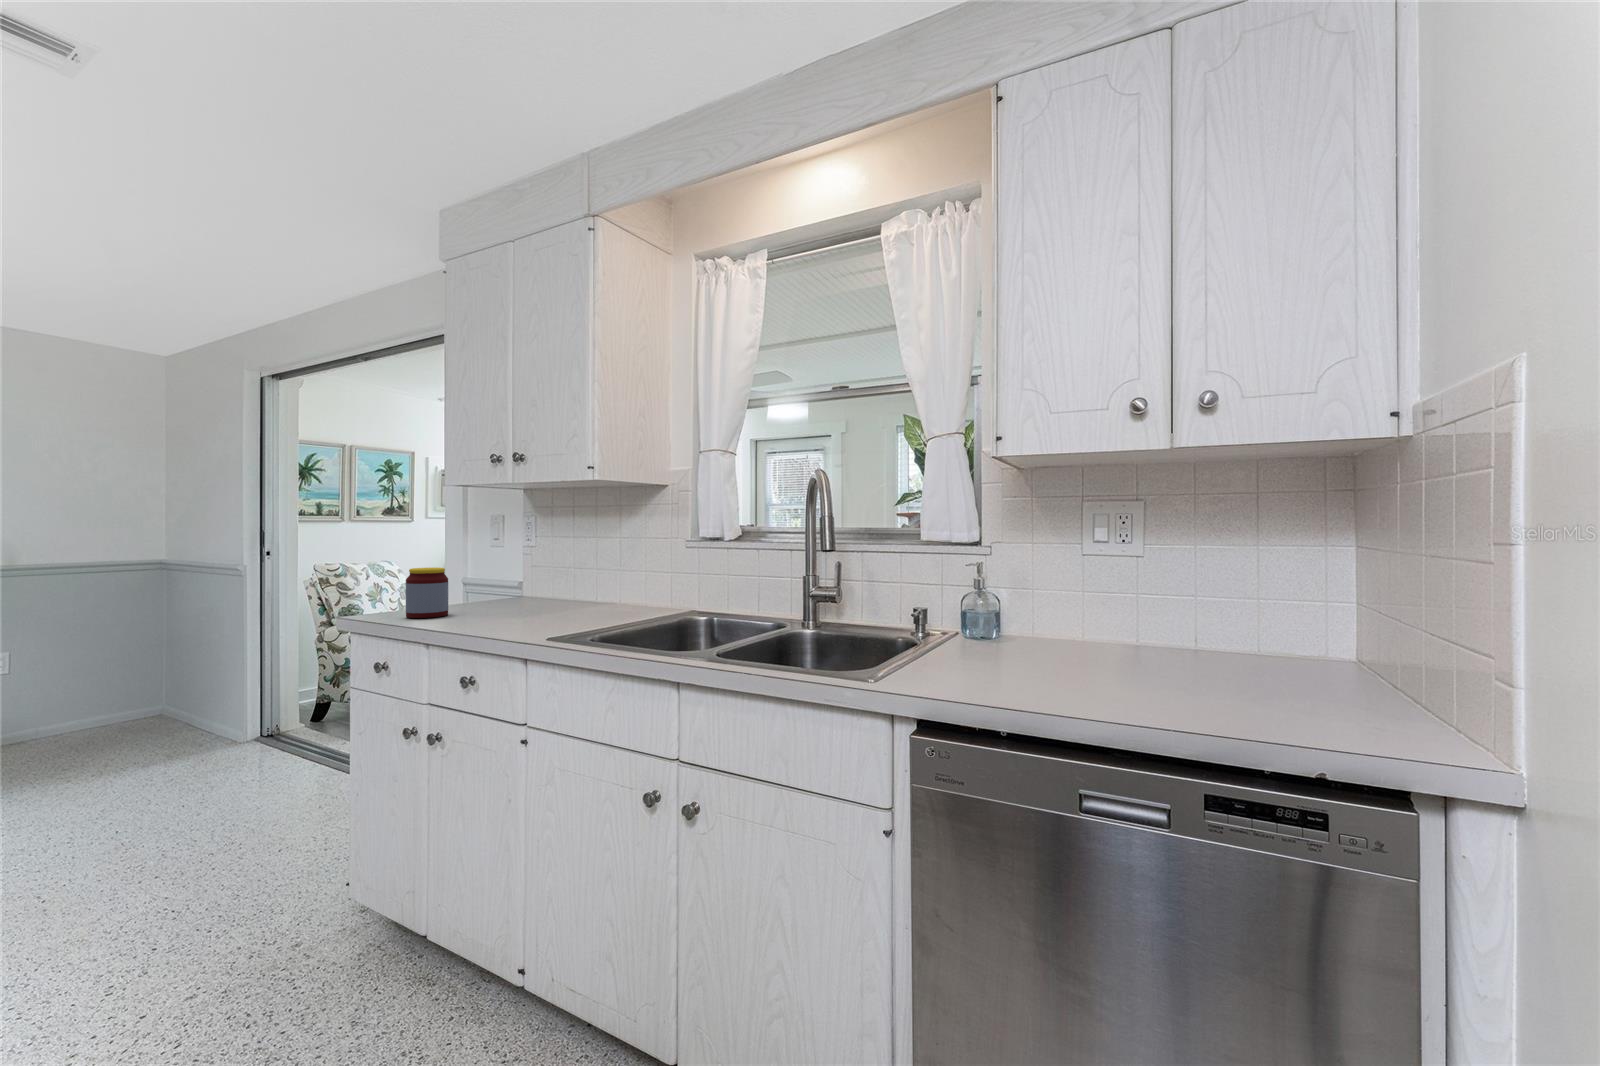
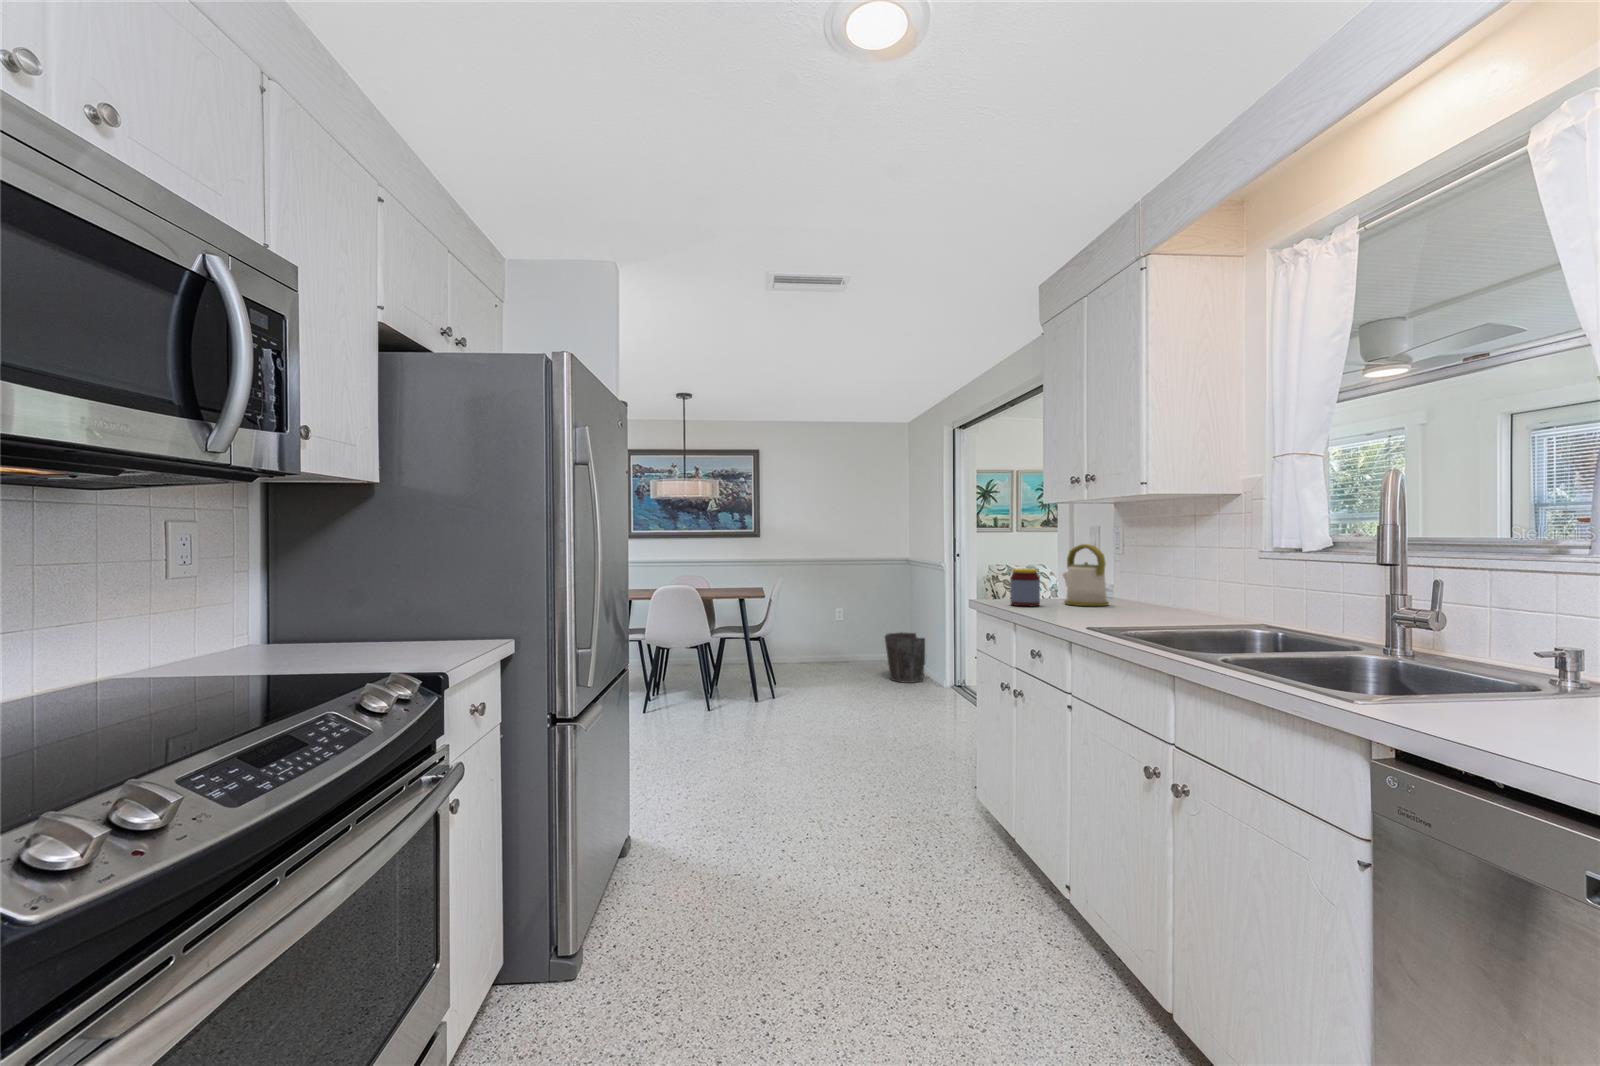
kettle: none [471,535,530,610] -> present [1063,544,1109,606]
waste bin: none [113,671,206,753] -> present [885,632,925,683]

